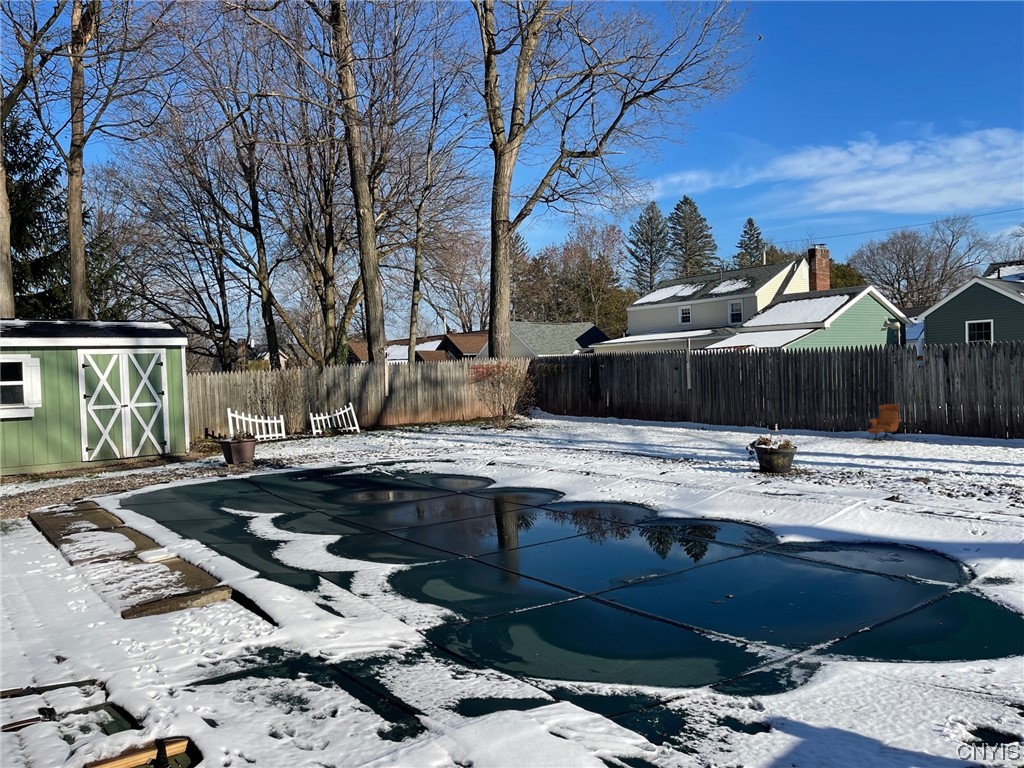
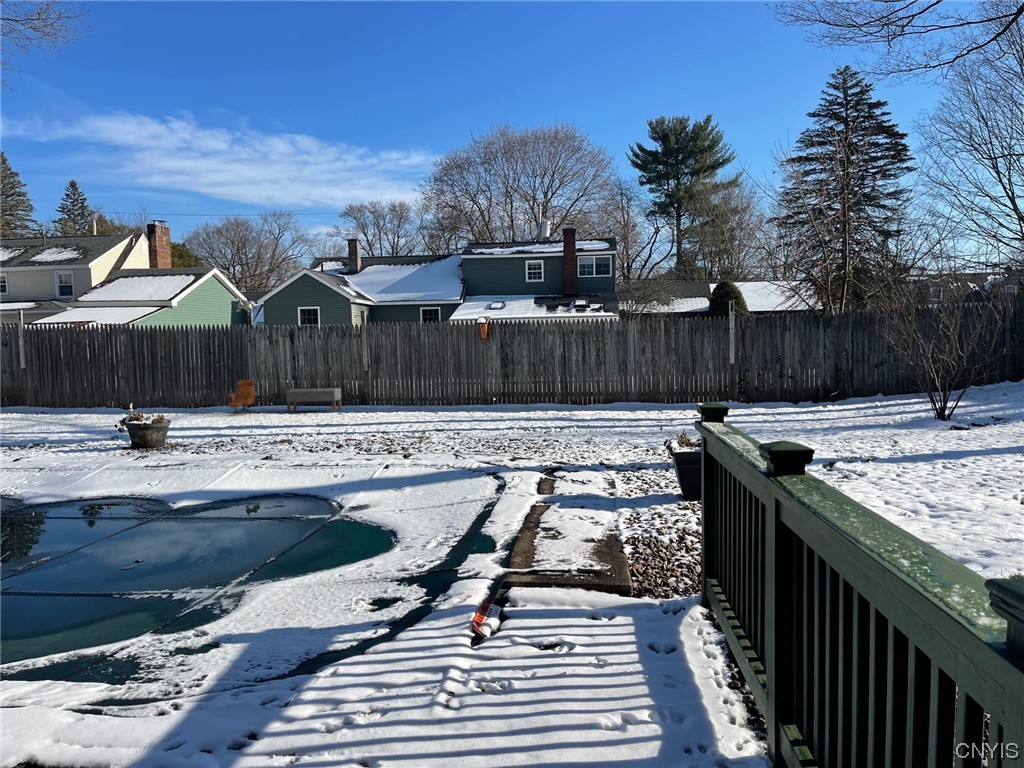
bench: none [936,416,1012,446] -> present [286,388,341,413]

